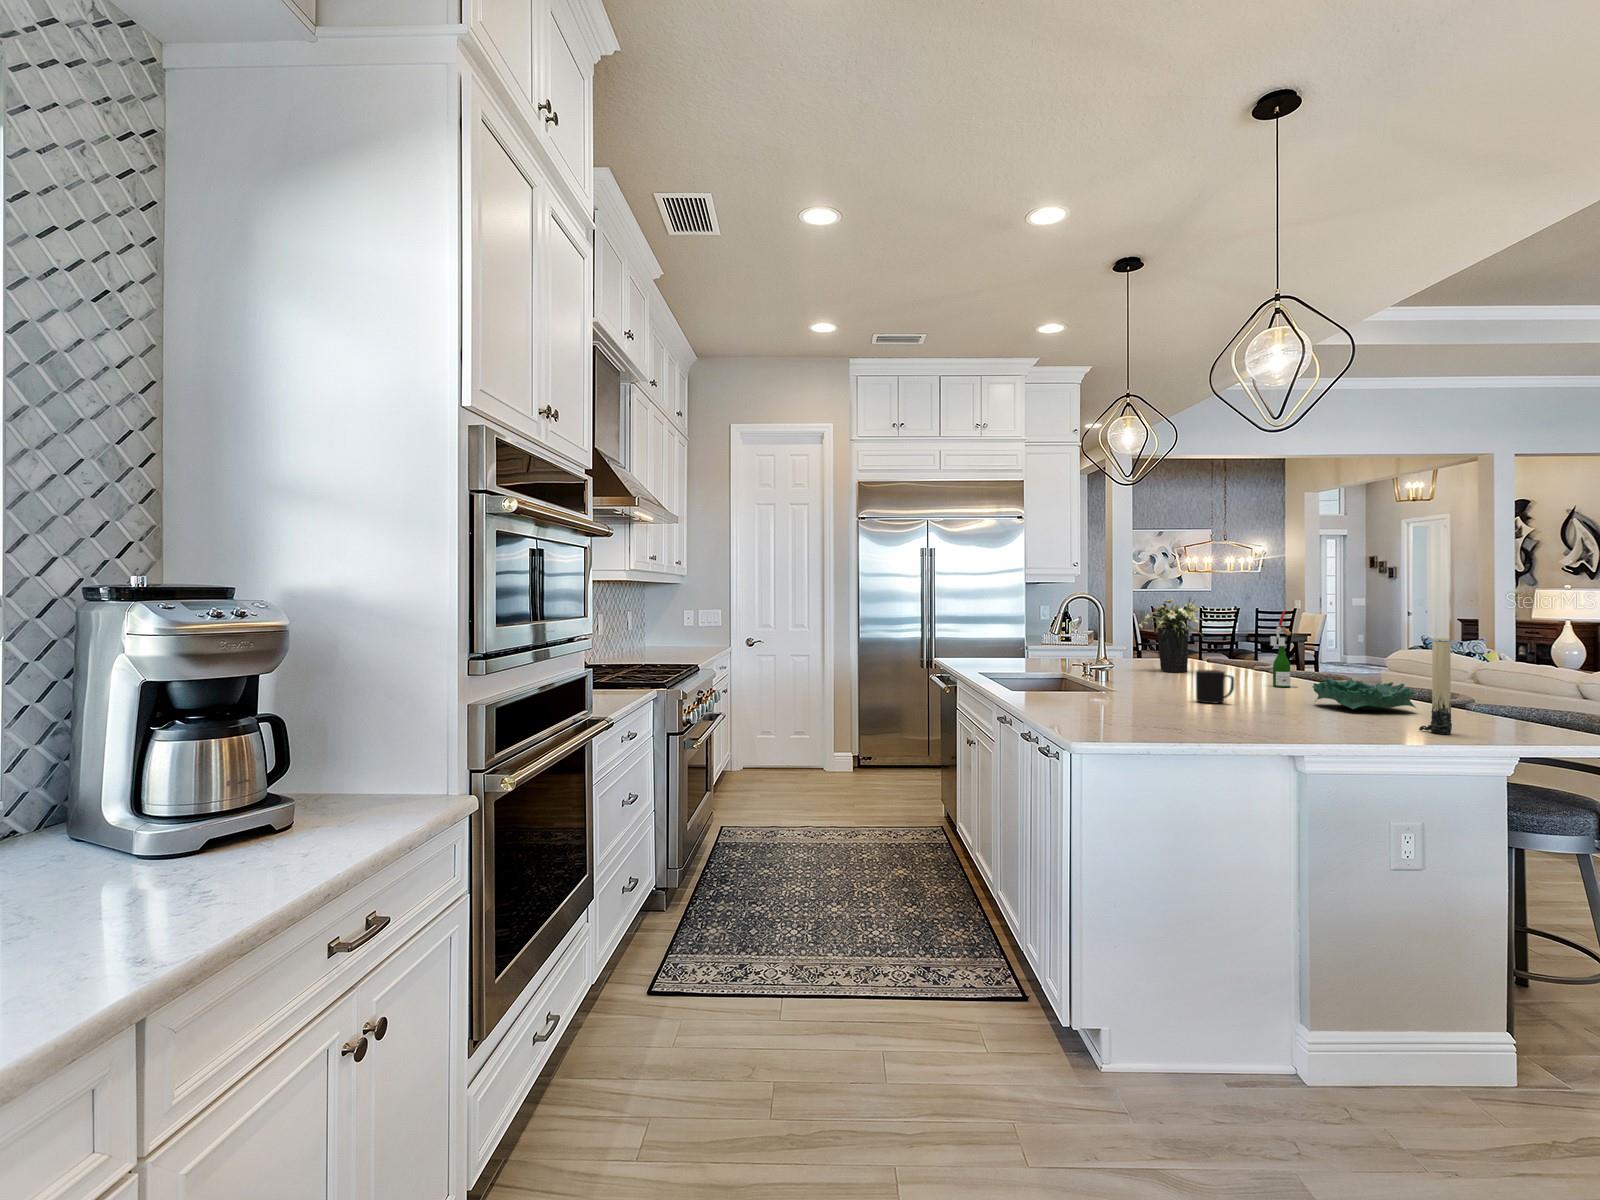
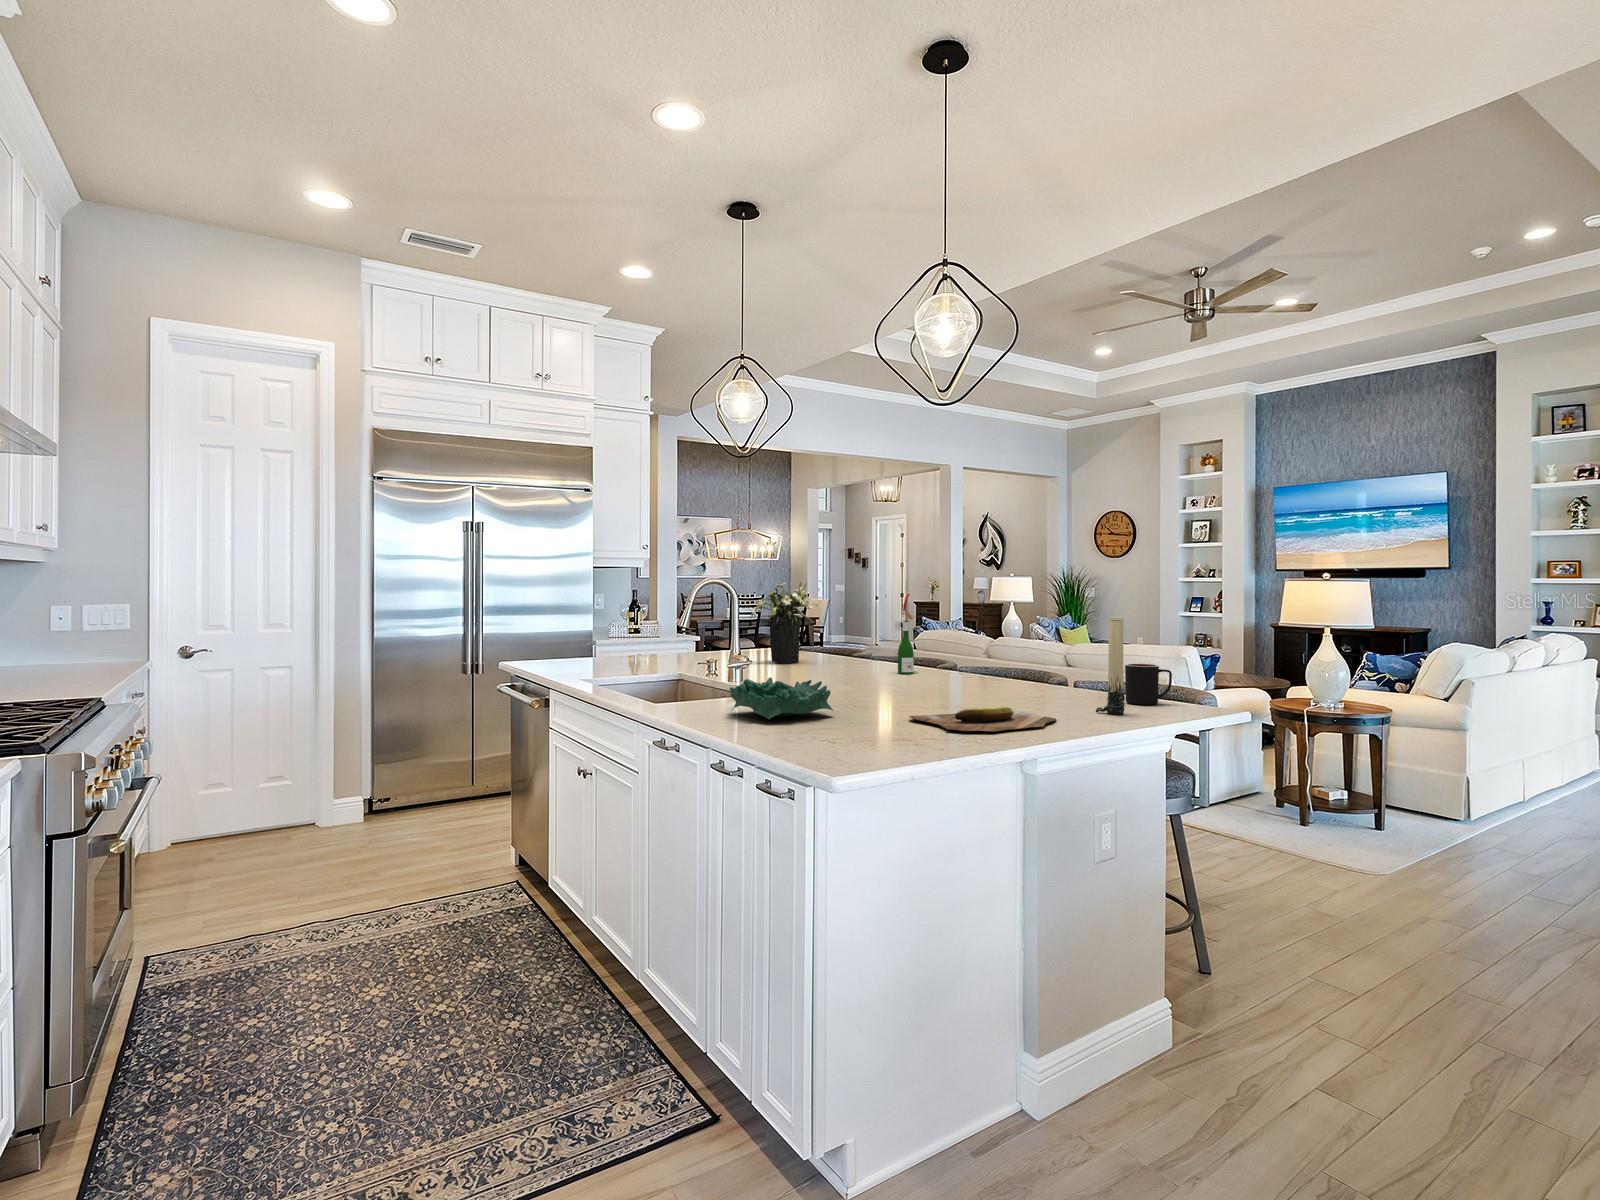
mug: present [1196,670,1235,703] -> present [1125,664,1172,705]
decorative bowl: present [1313,678,1416,710] -> present [730,677,833,719]
cutting board: none [1204,713,1357,734] -> present [909,706,1056,732]

